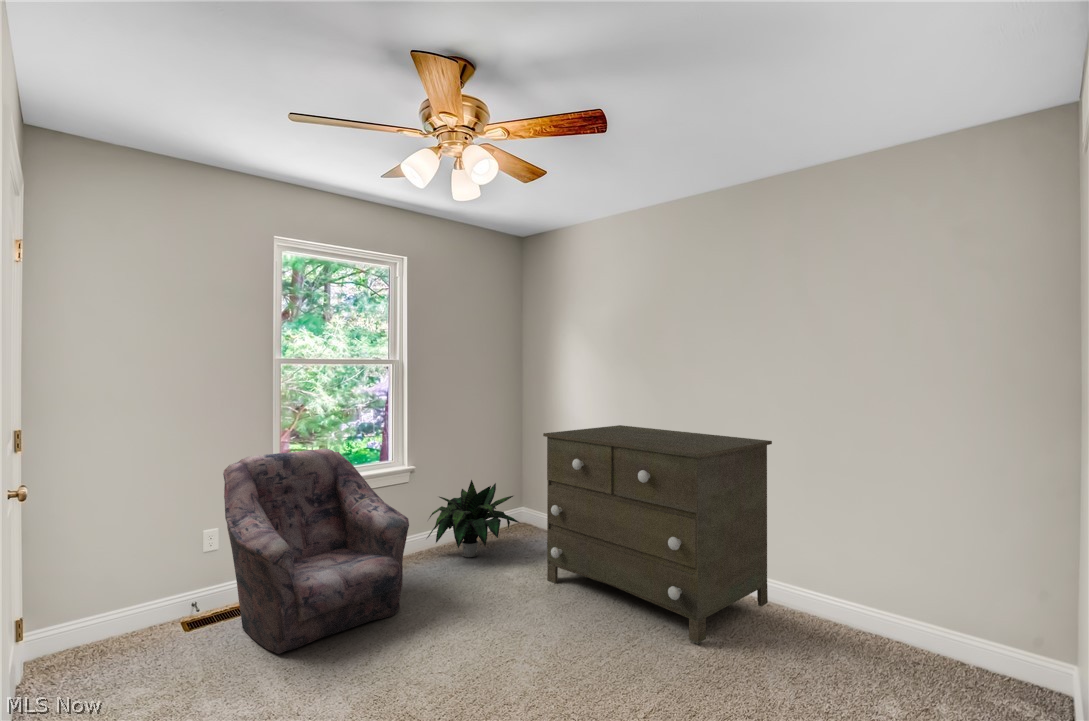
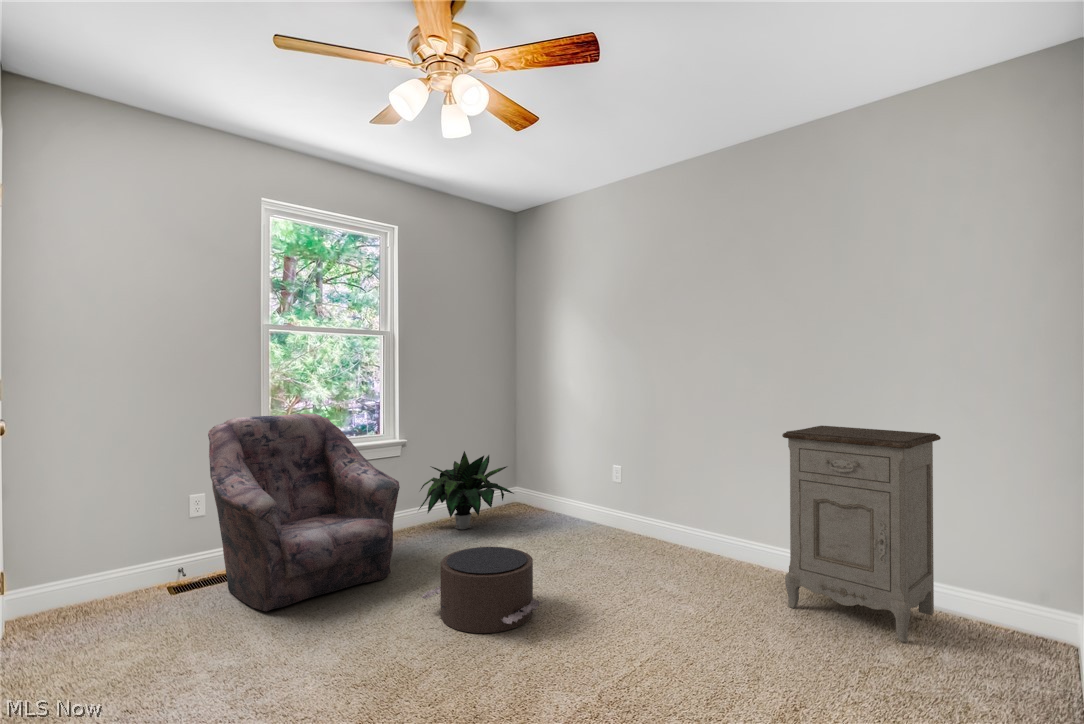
dresser: present [543,425,772,644] -> none [538,394,773,602]
nightstand: none [782,468,936,692] -> present [782,426,941,642]
pouf: none [429,587,548,679] -> present [421,547,542,633]

